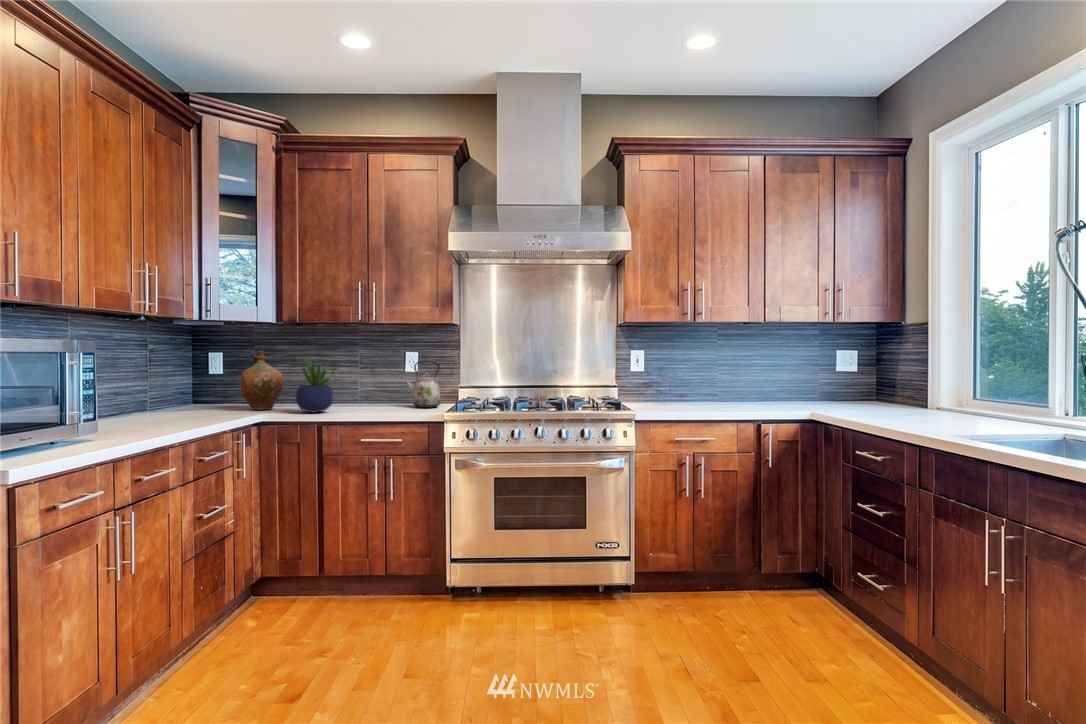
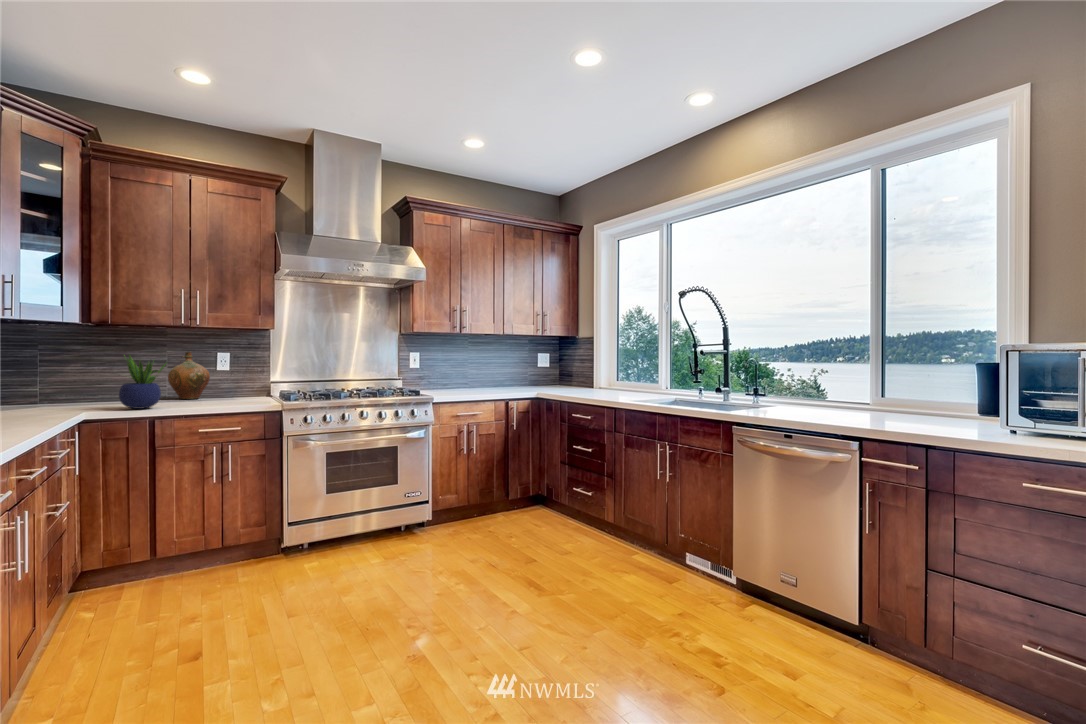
ceramic jug: present [240,352,283,410] -> present [168,352,210,399]
kettle: present [405,361,440,408] -> none [224,361,261,401]

